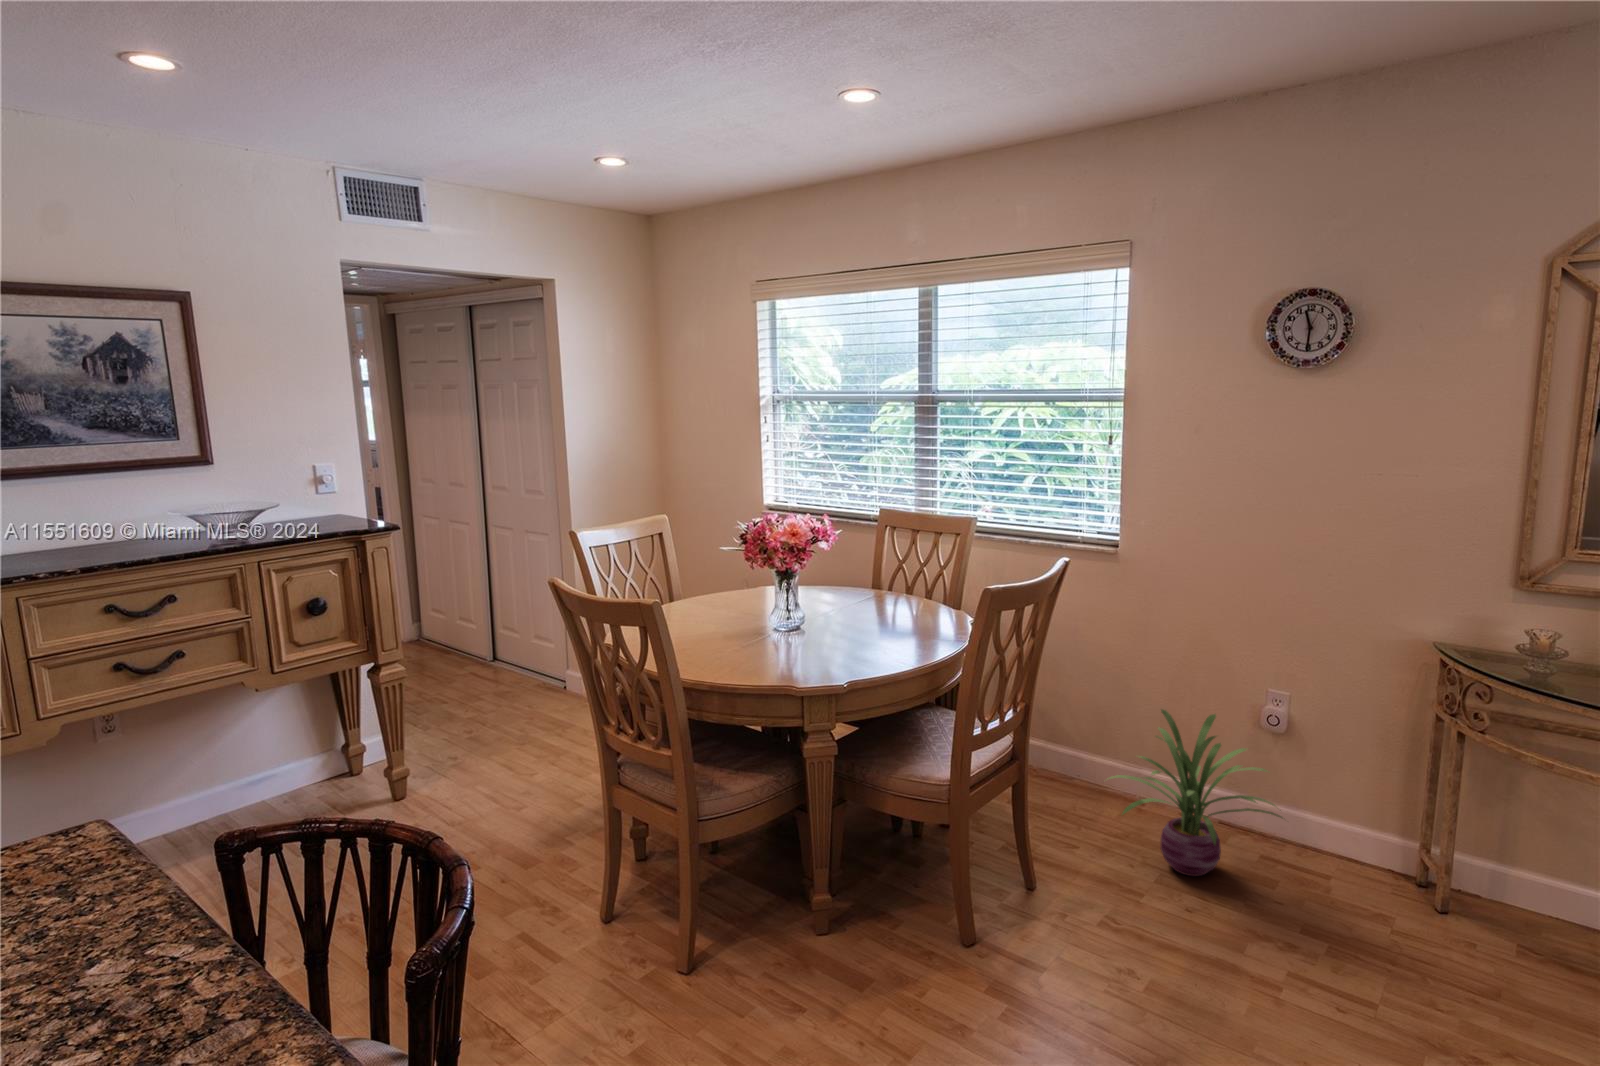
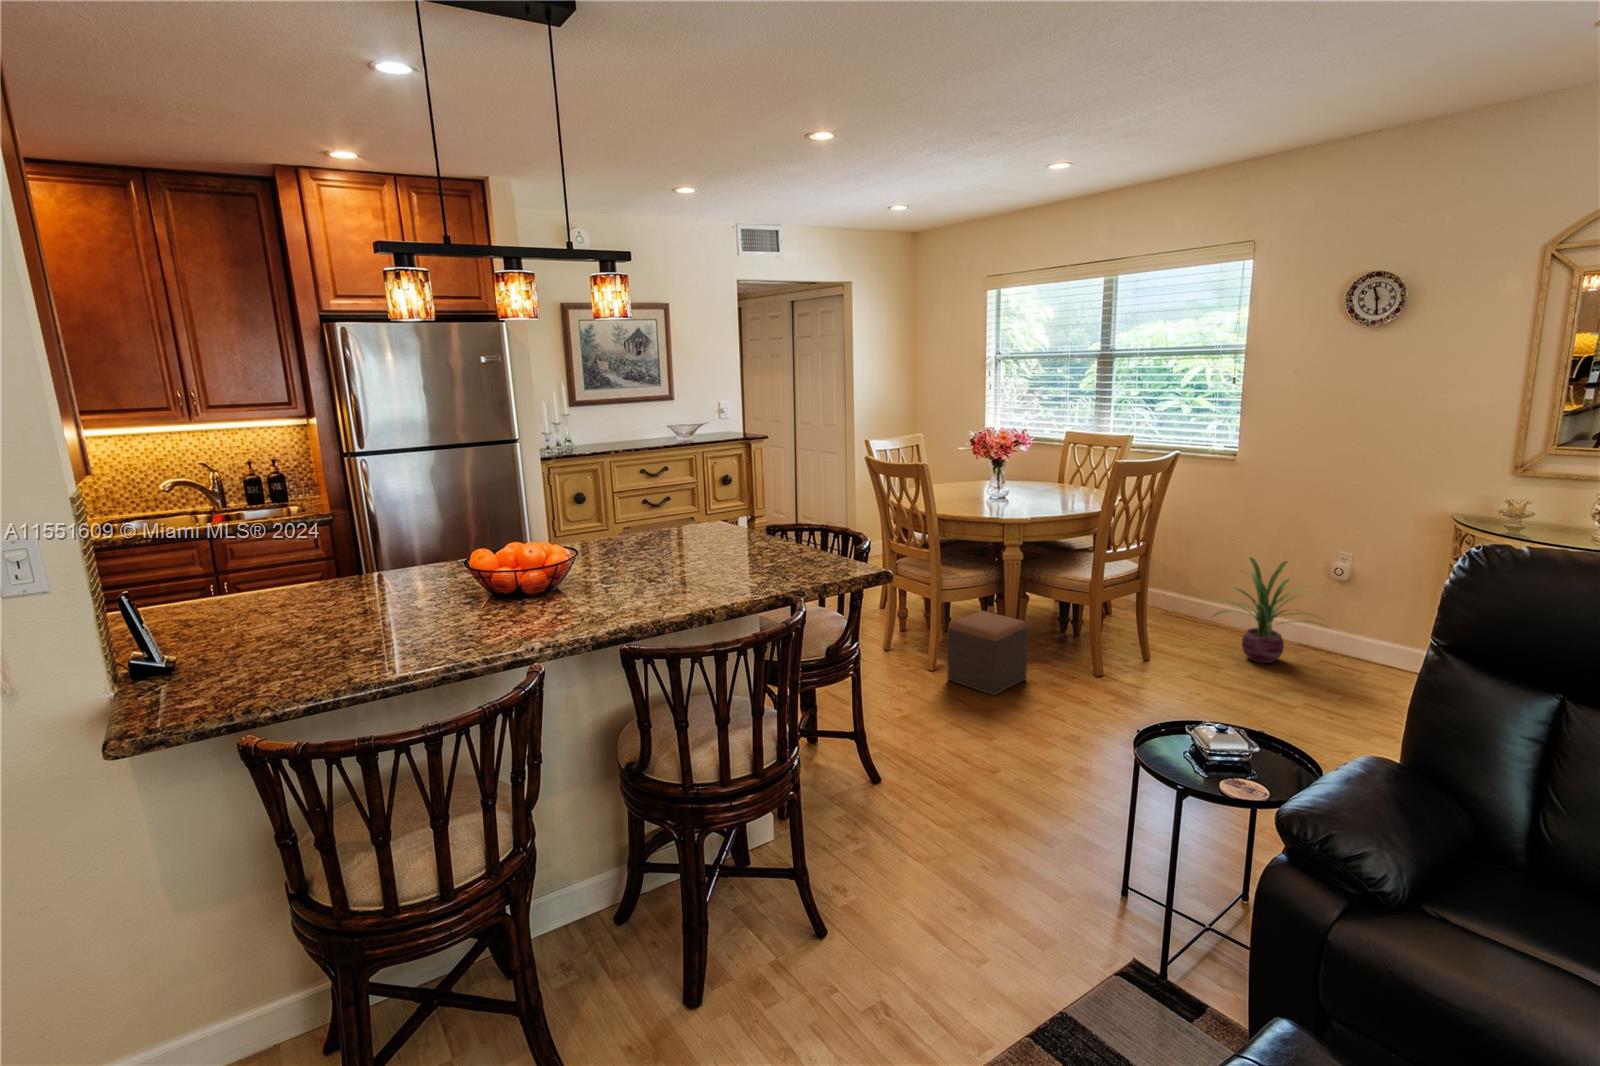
footstool: none [714,849,855,1029] -> present [947,611,1028,695]

